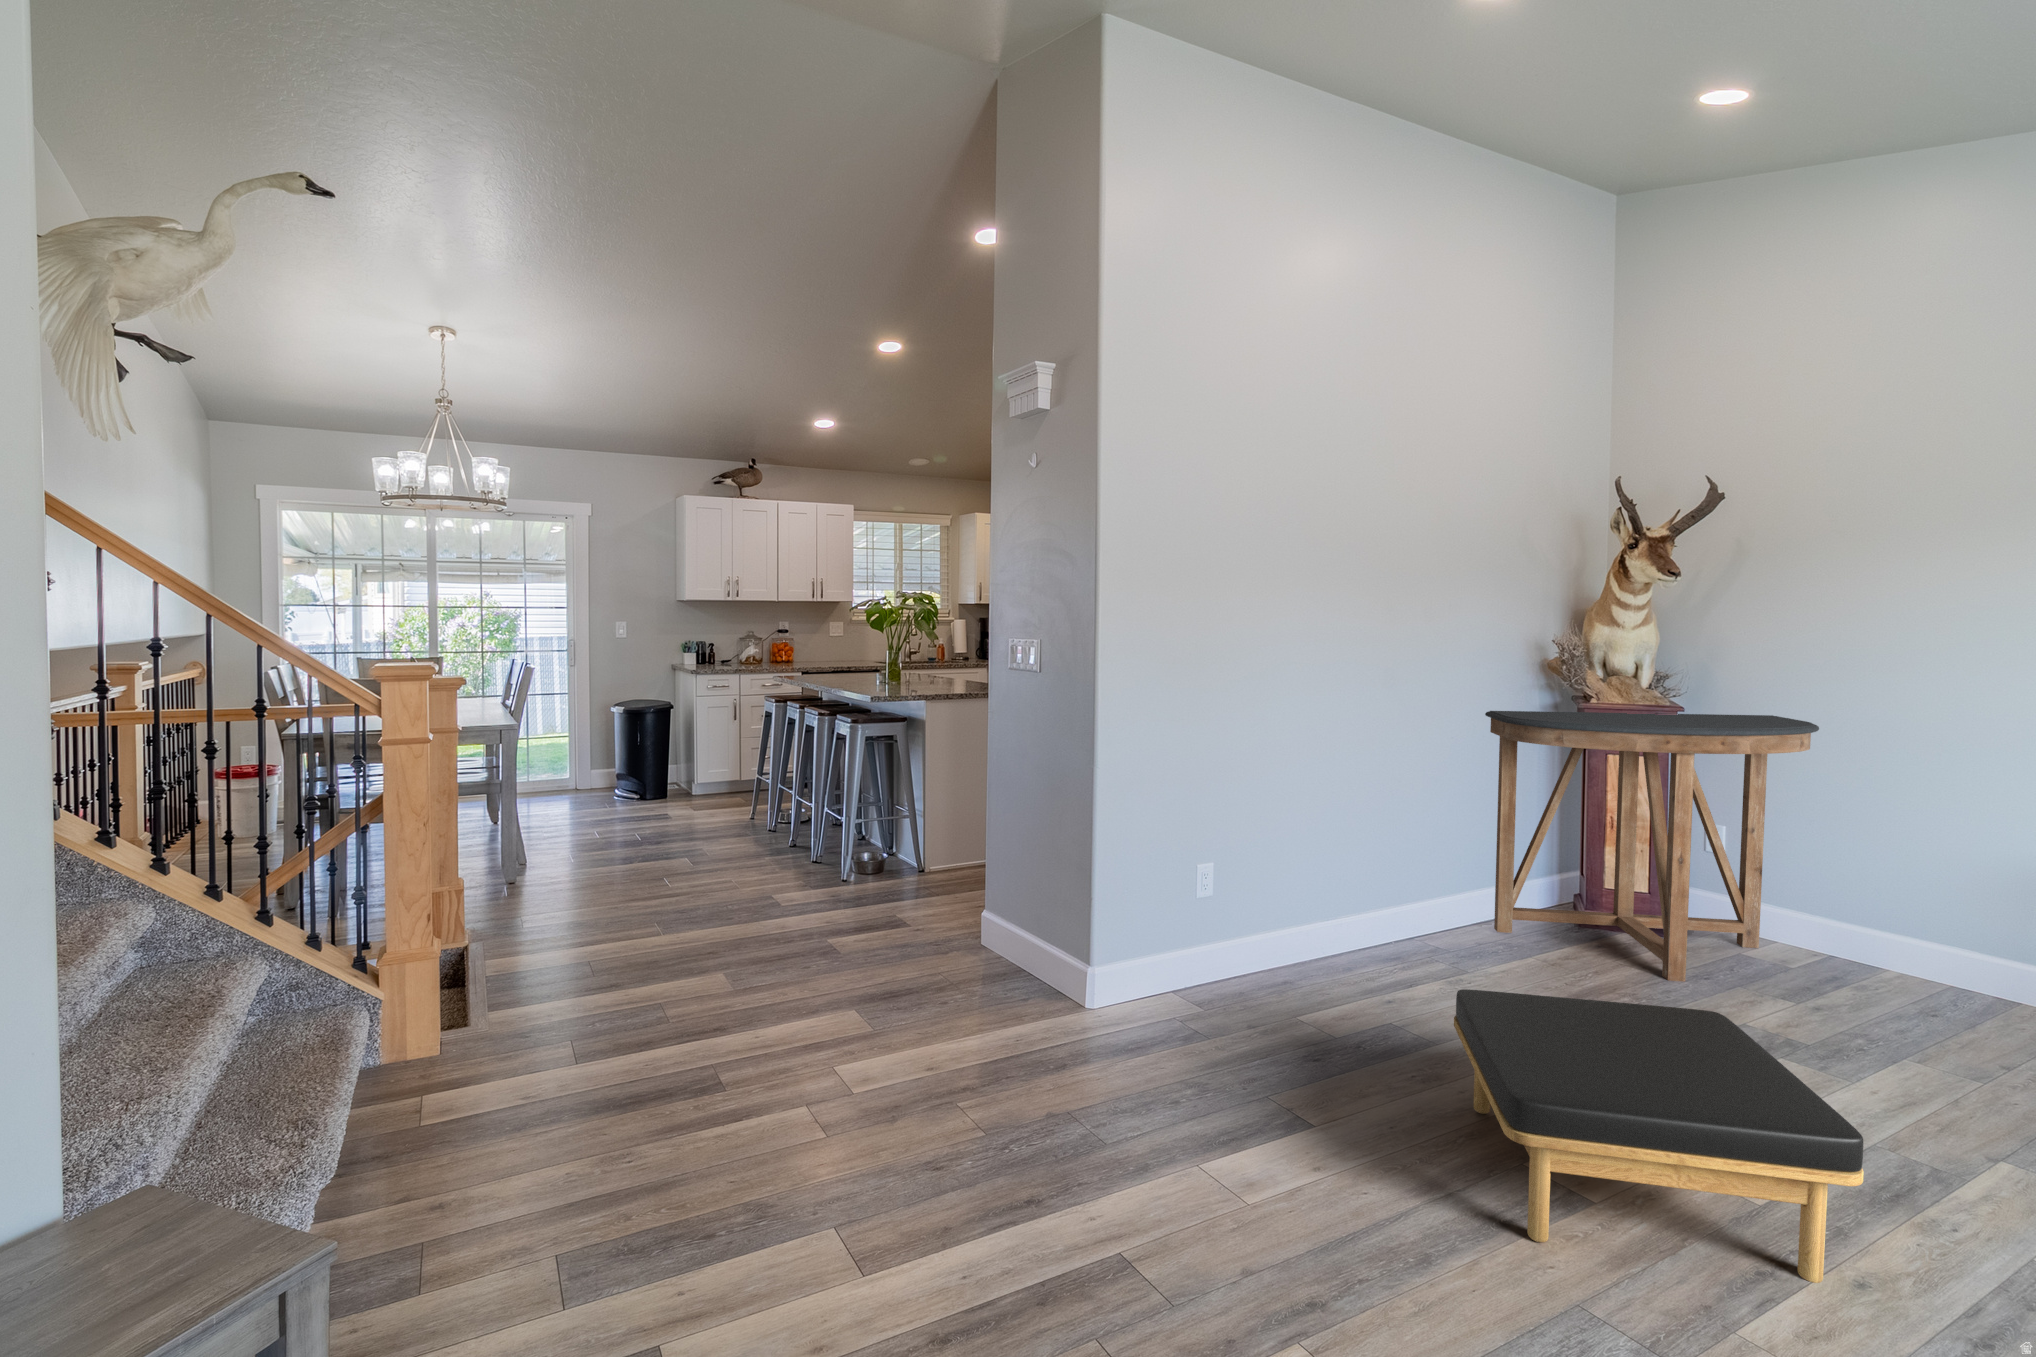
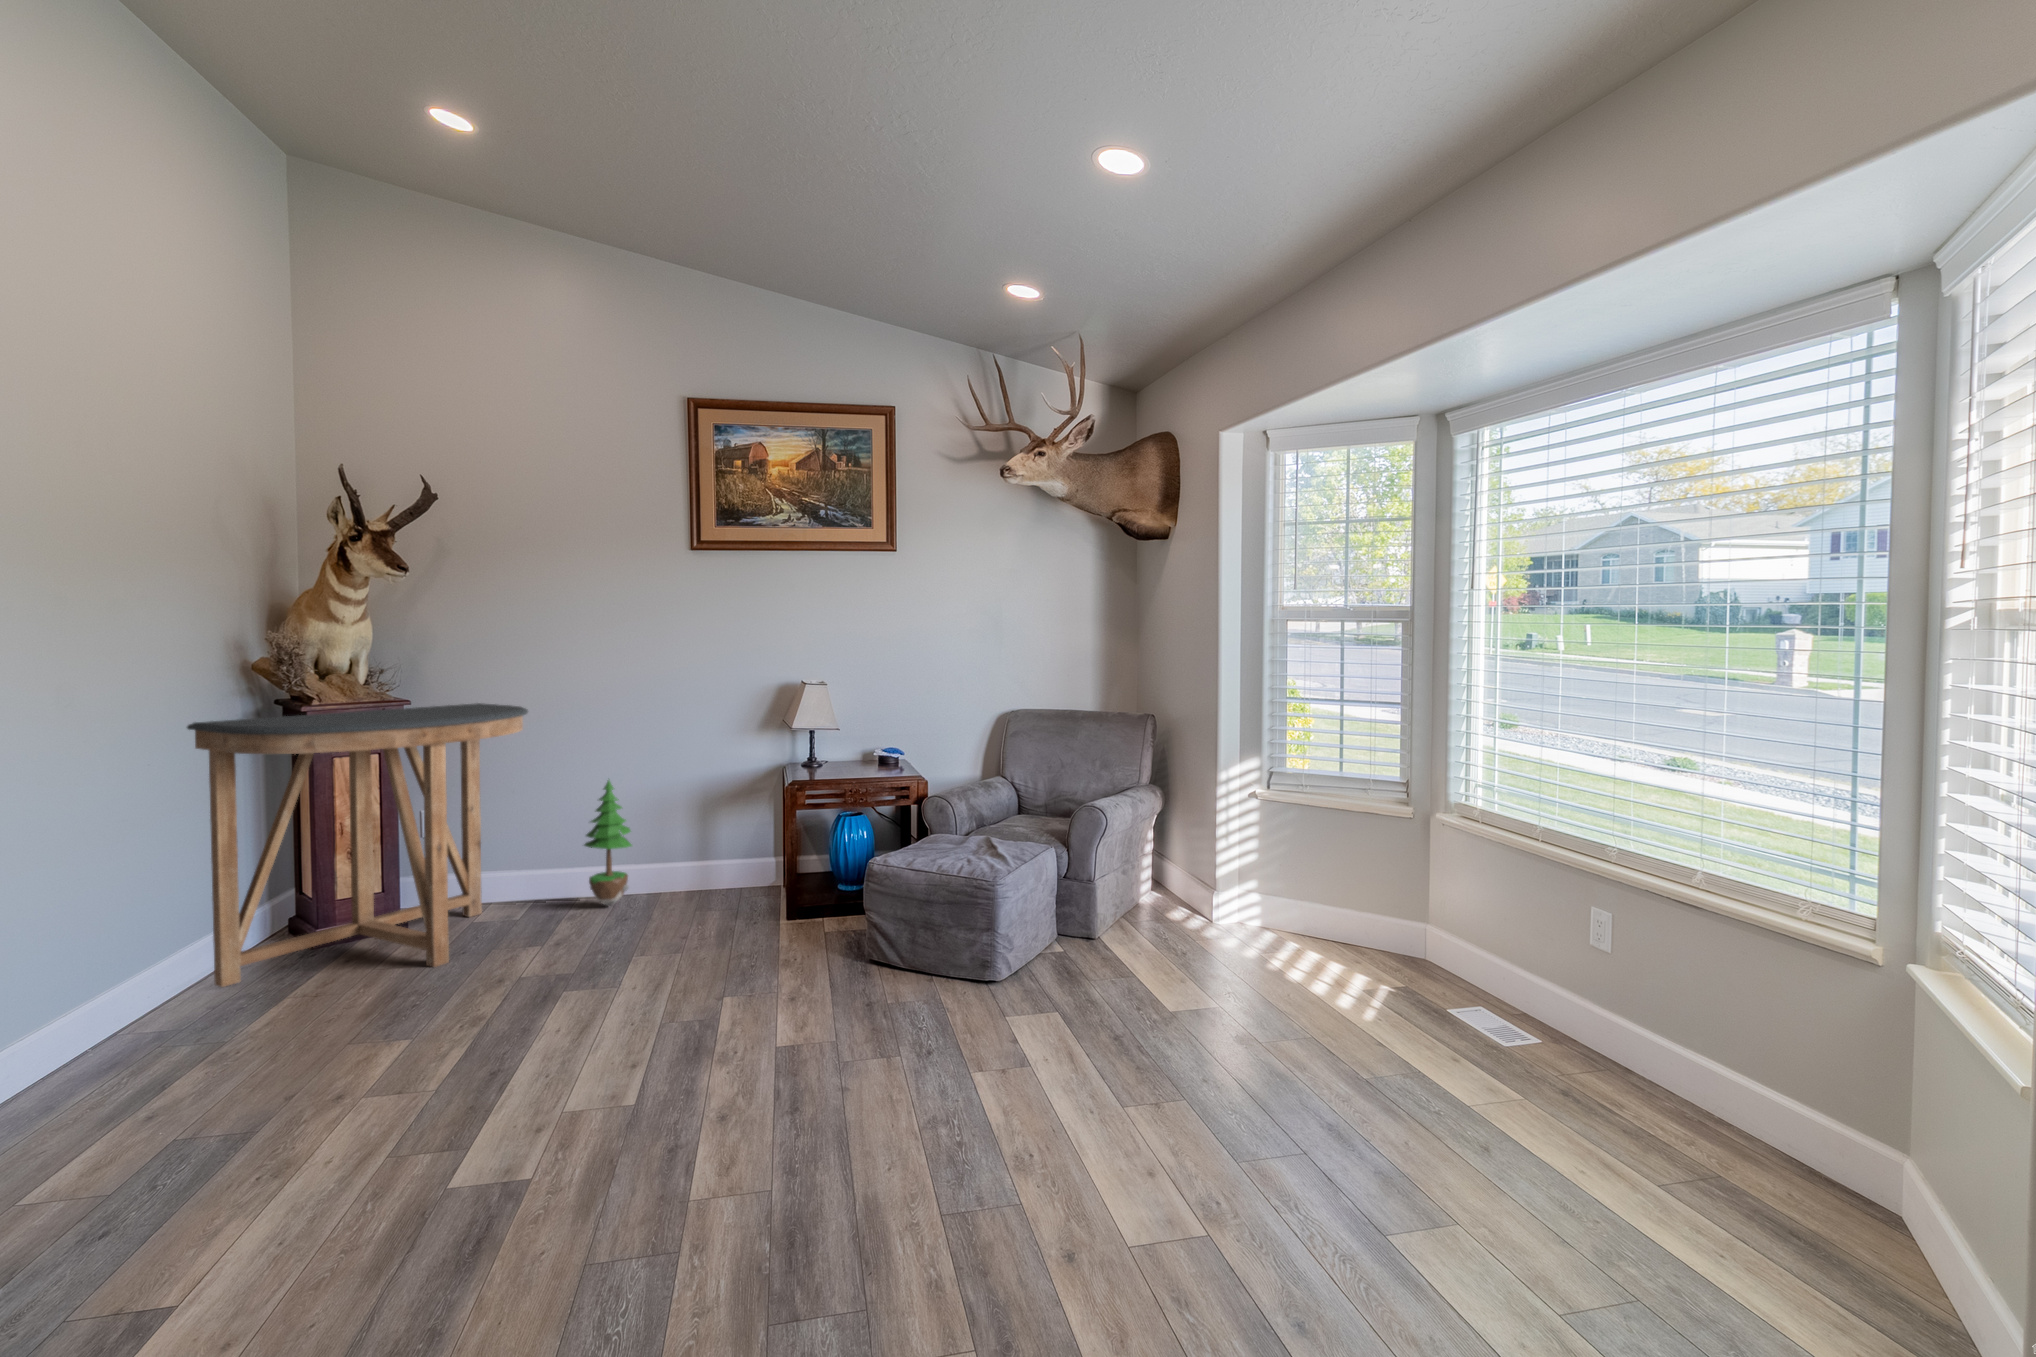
potted tree: none [1890,827,1973,993] -> present [584,780,632,906]
ottoman: present [1454,989,1864,1283] -> none [327,963,724,1246]

